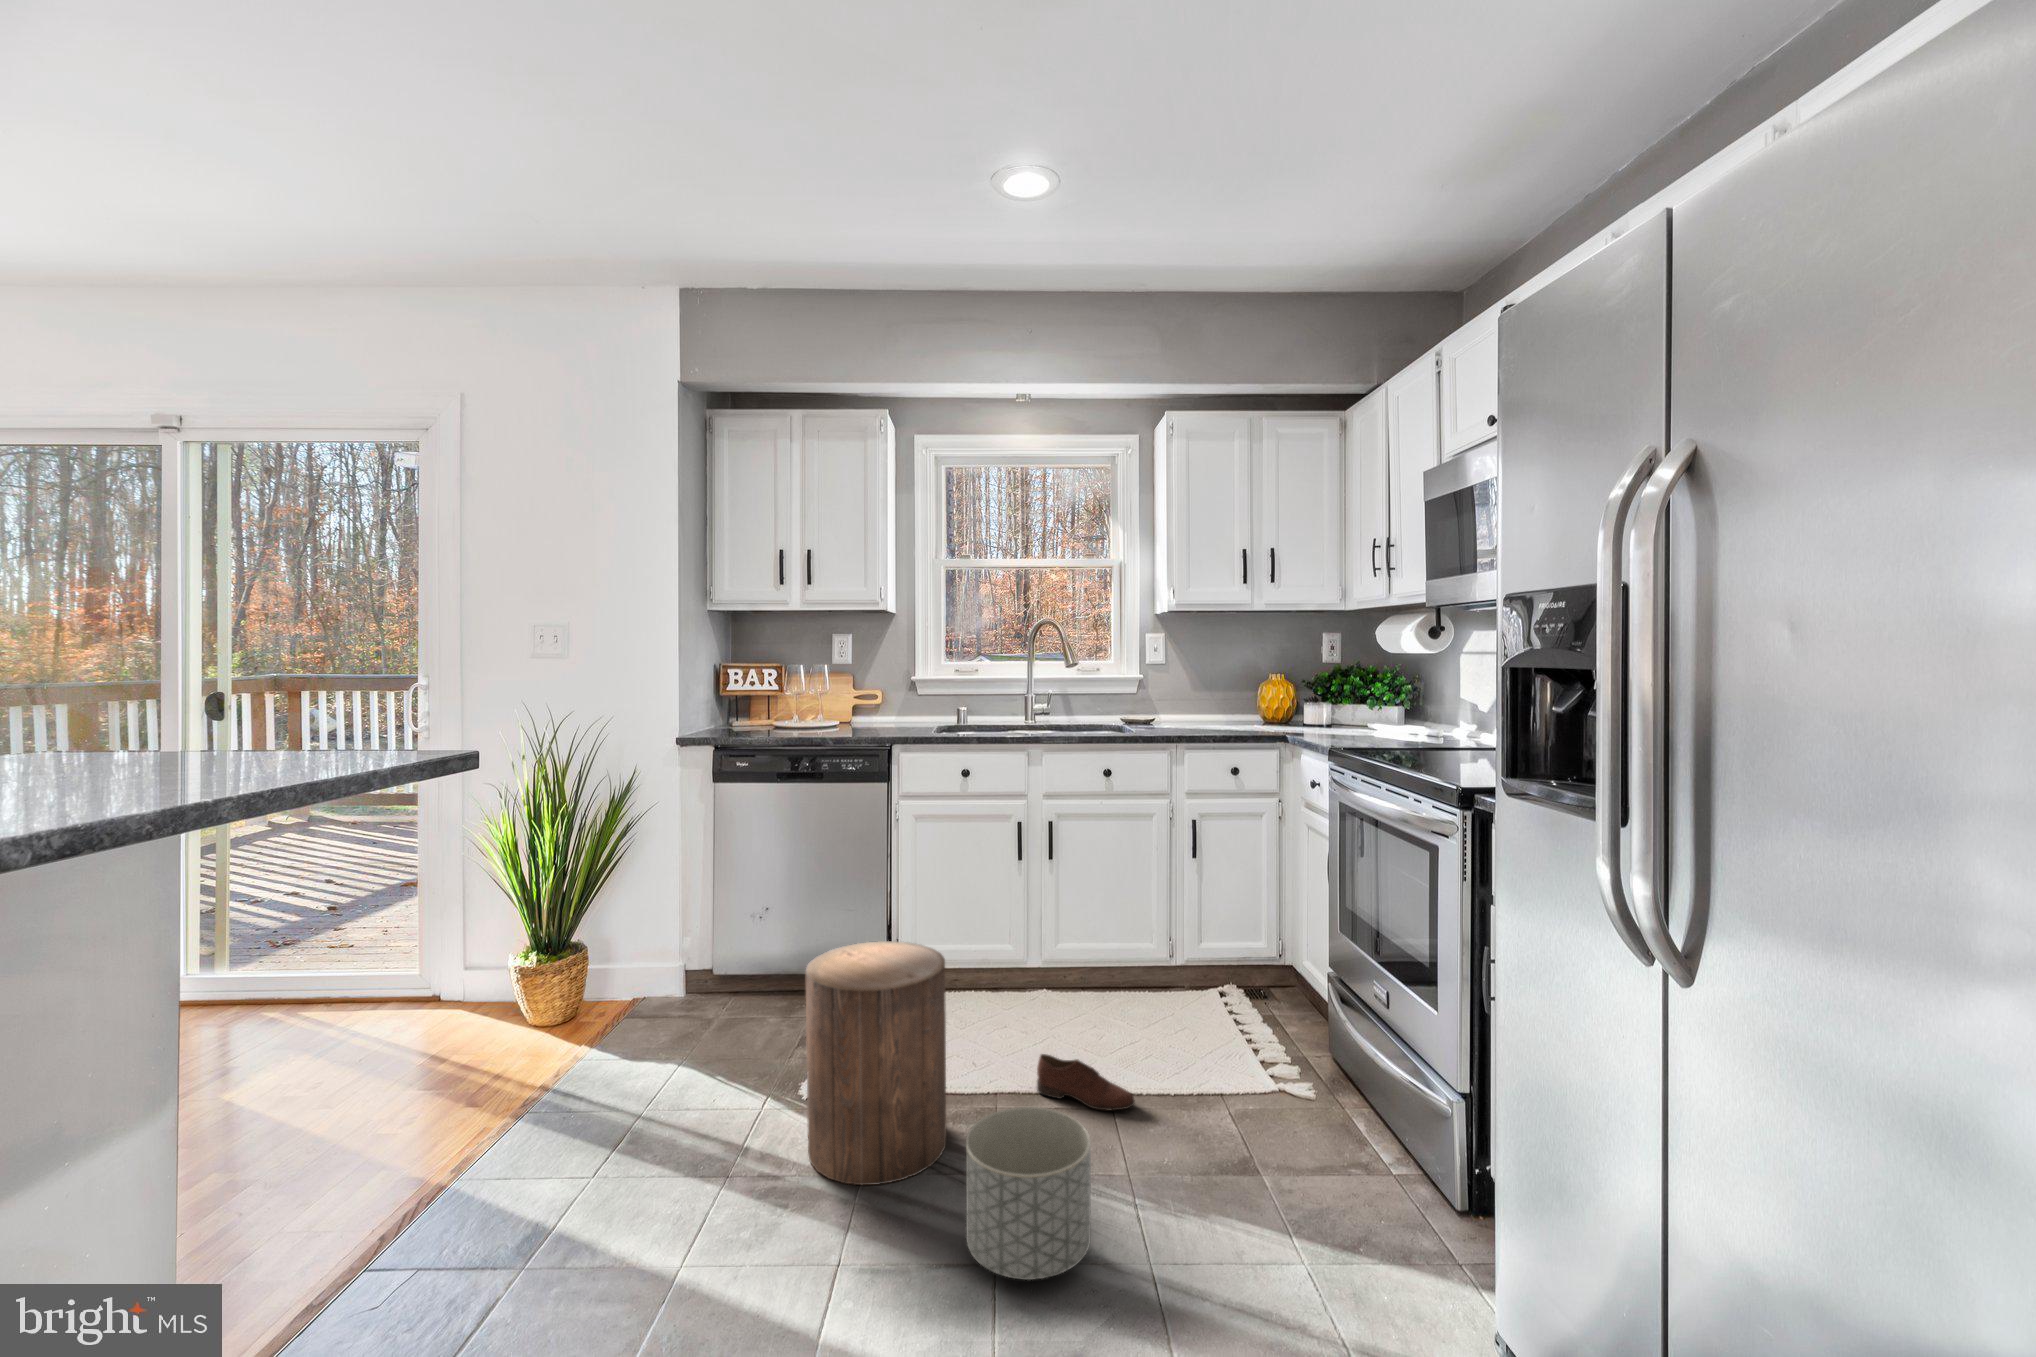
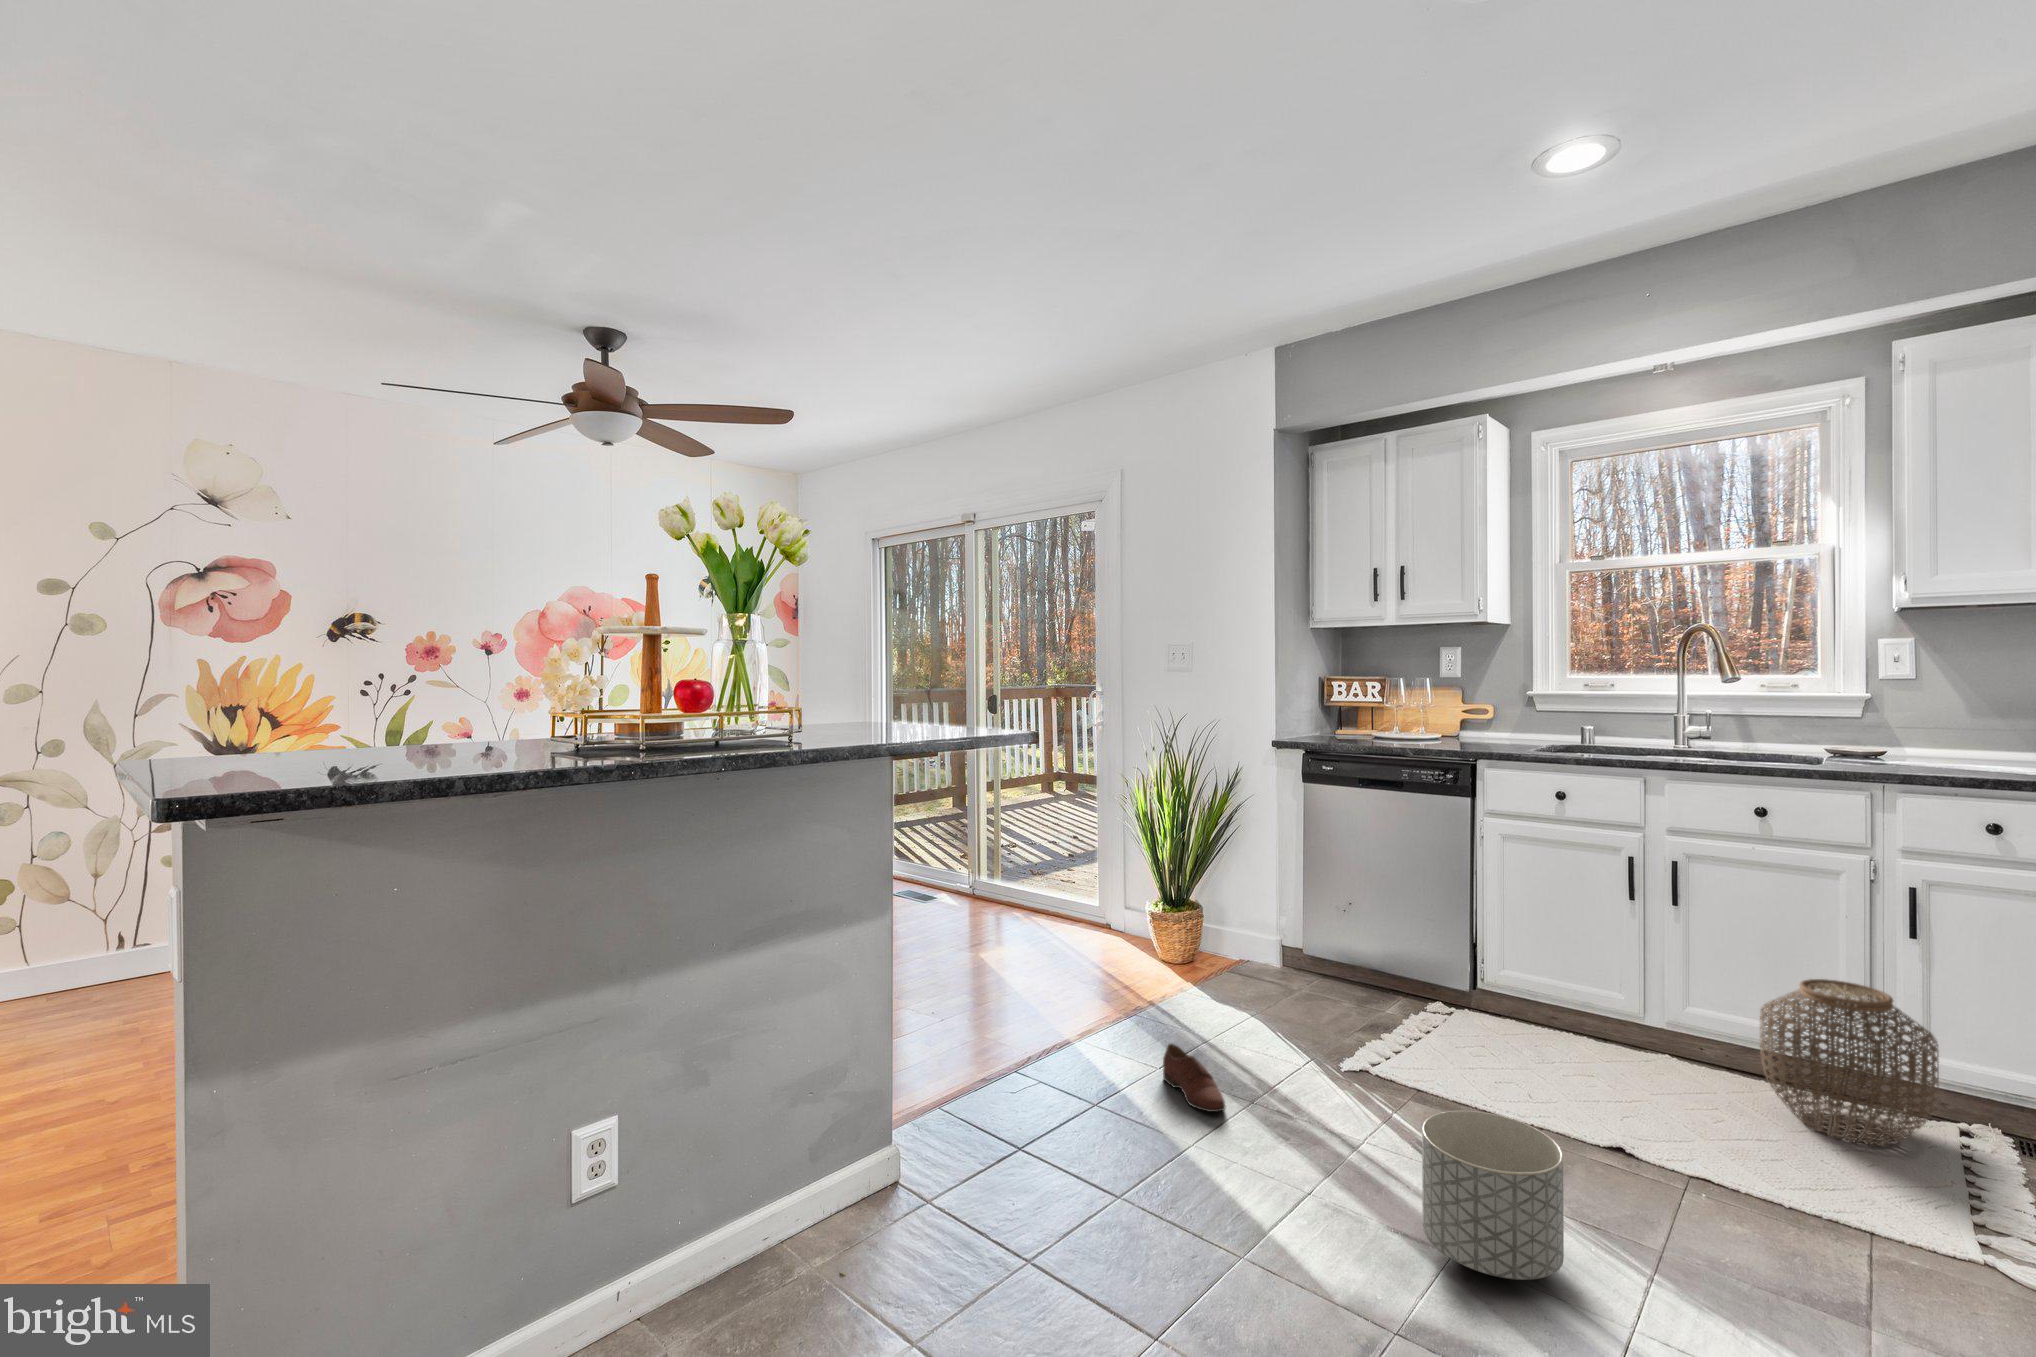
woven basket: none [1118,900,1221,1022] -> present [1760,979,1939,1146]
stool: present [806,941,946,1185] -> none [1322,933,1463,1160]
shoe: present [1037,1054,1135,1110] -> present [1163,1044,1225,1112]

